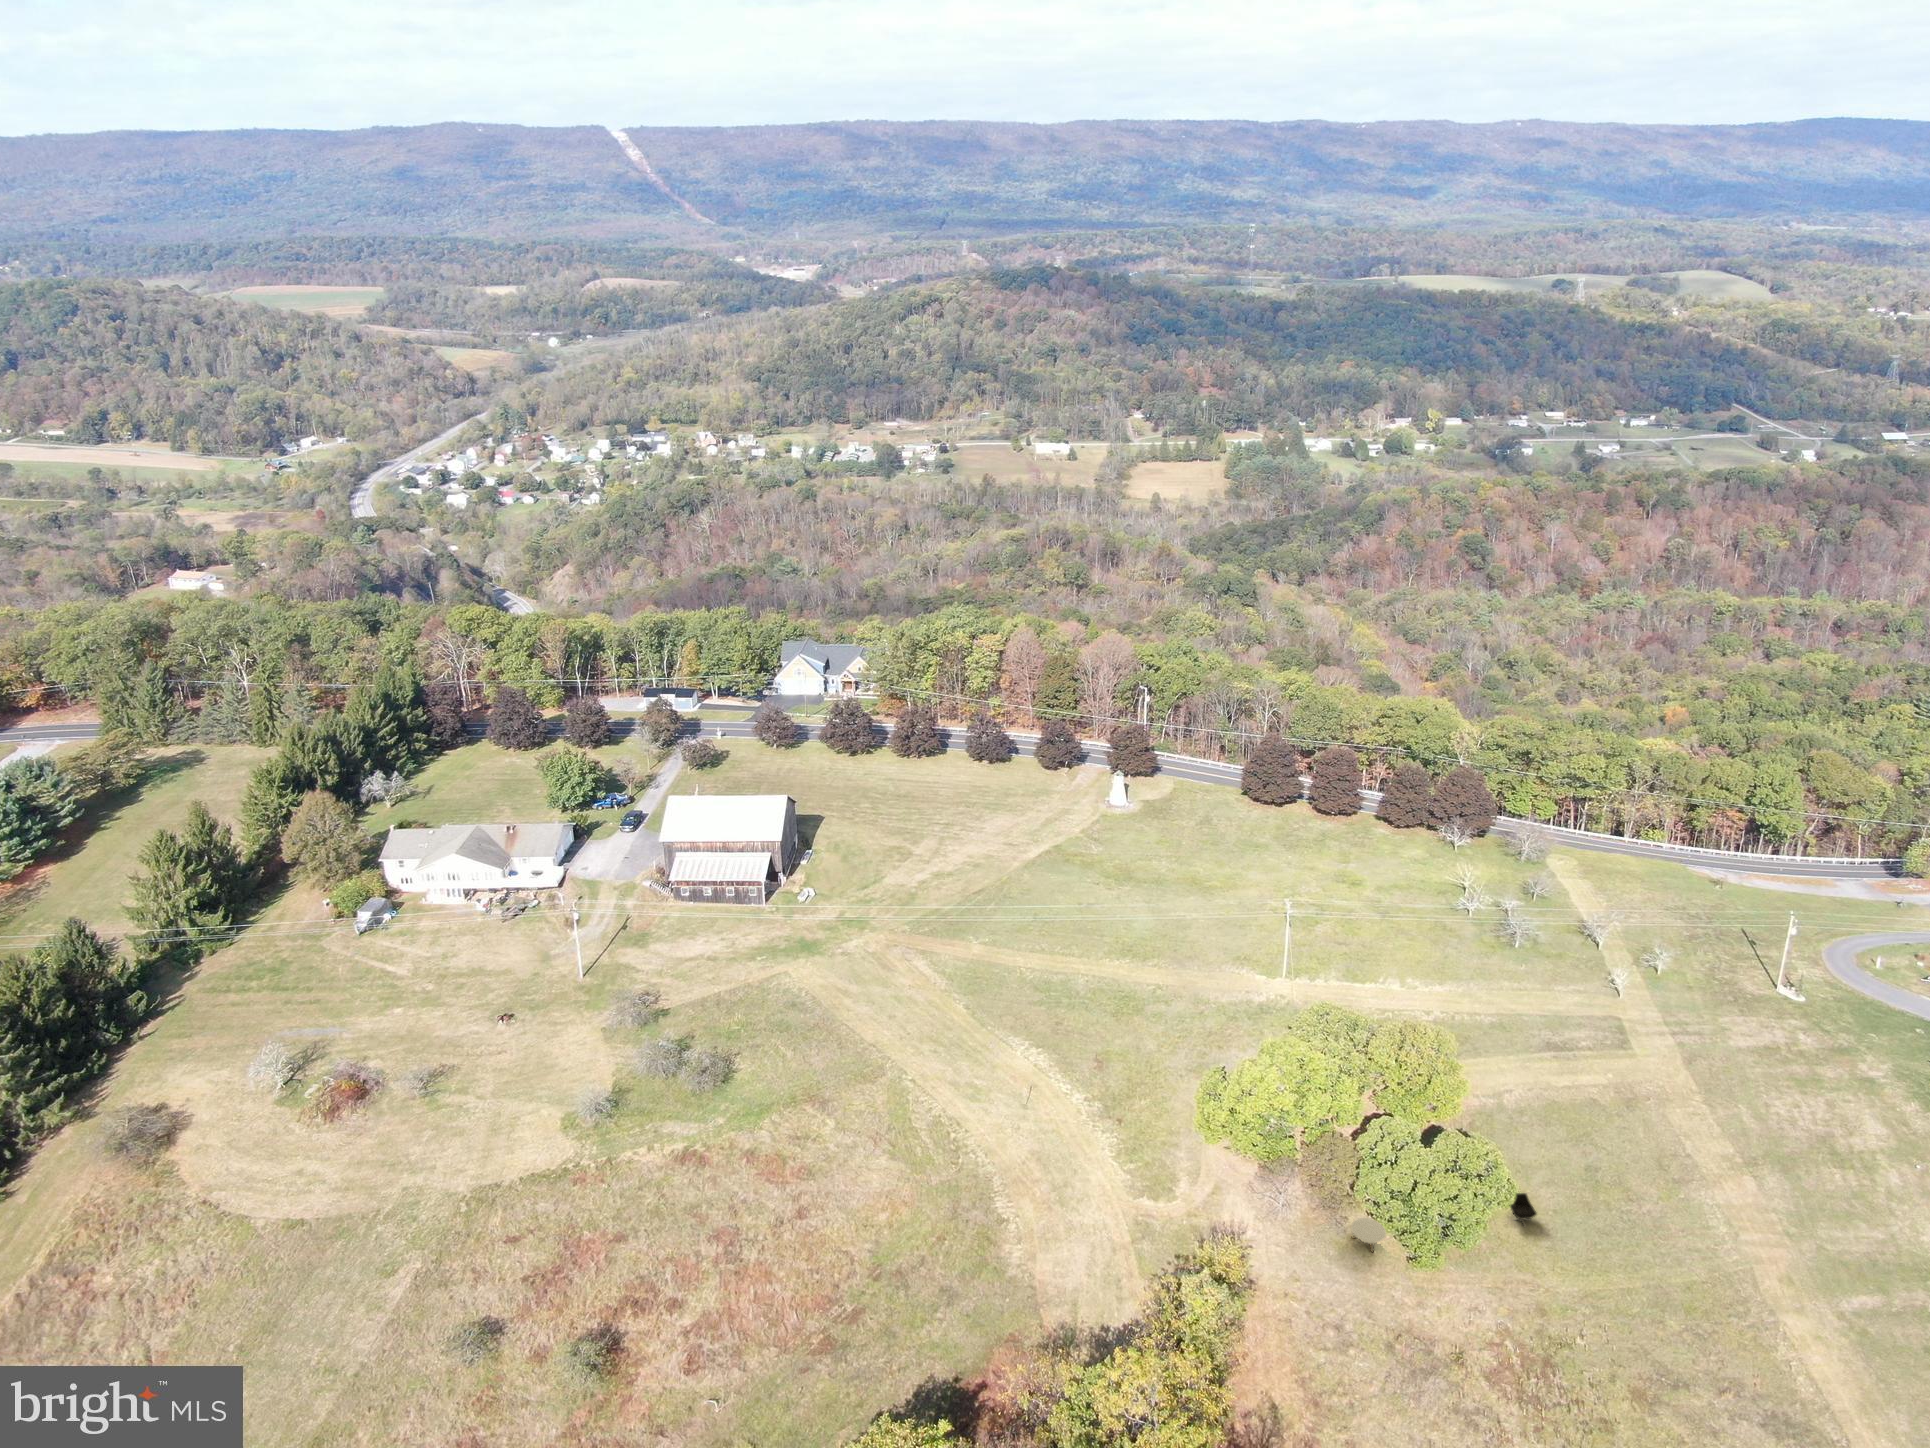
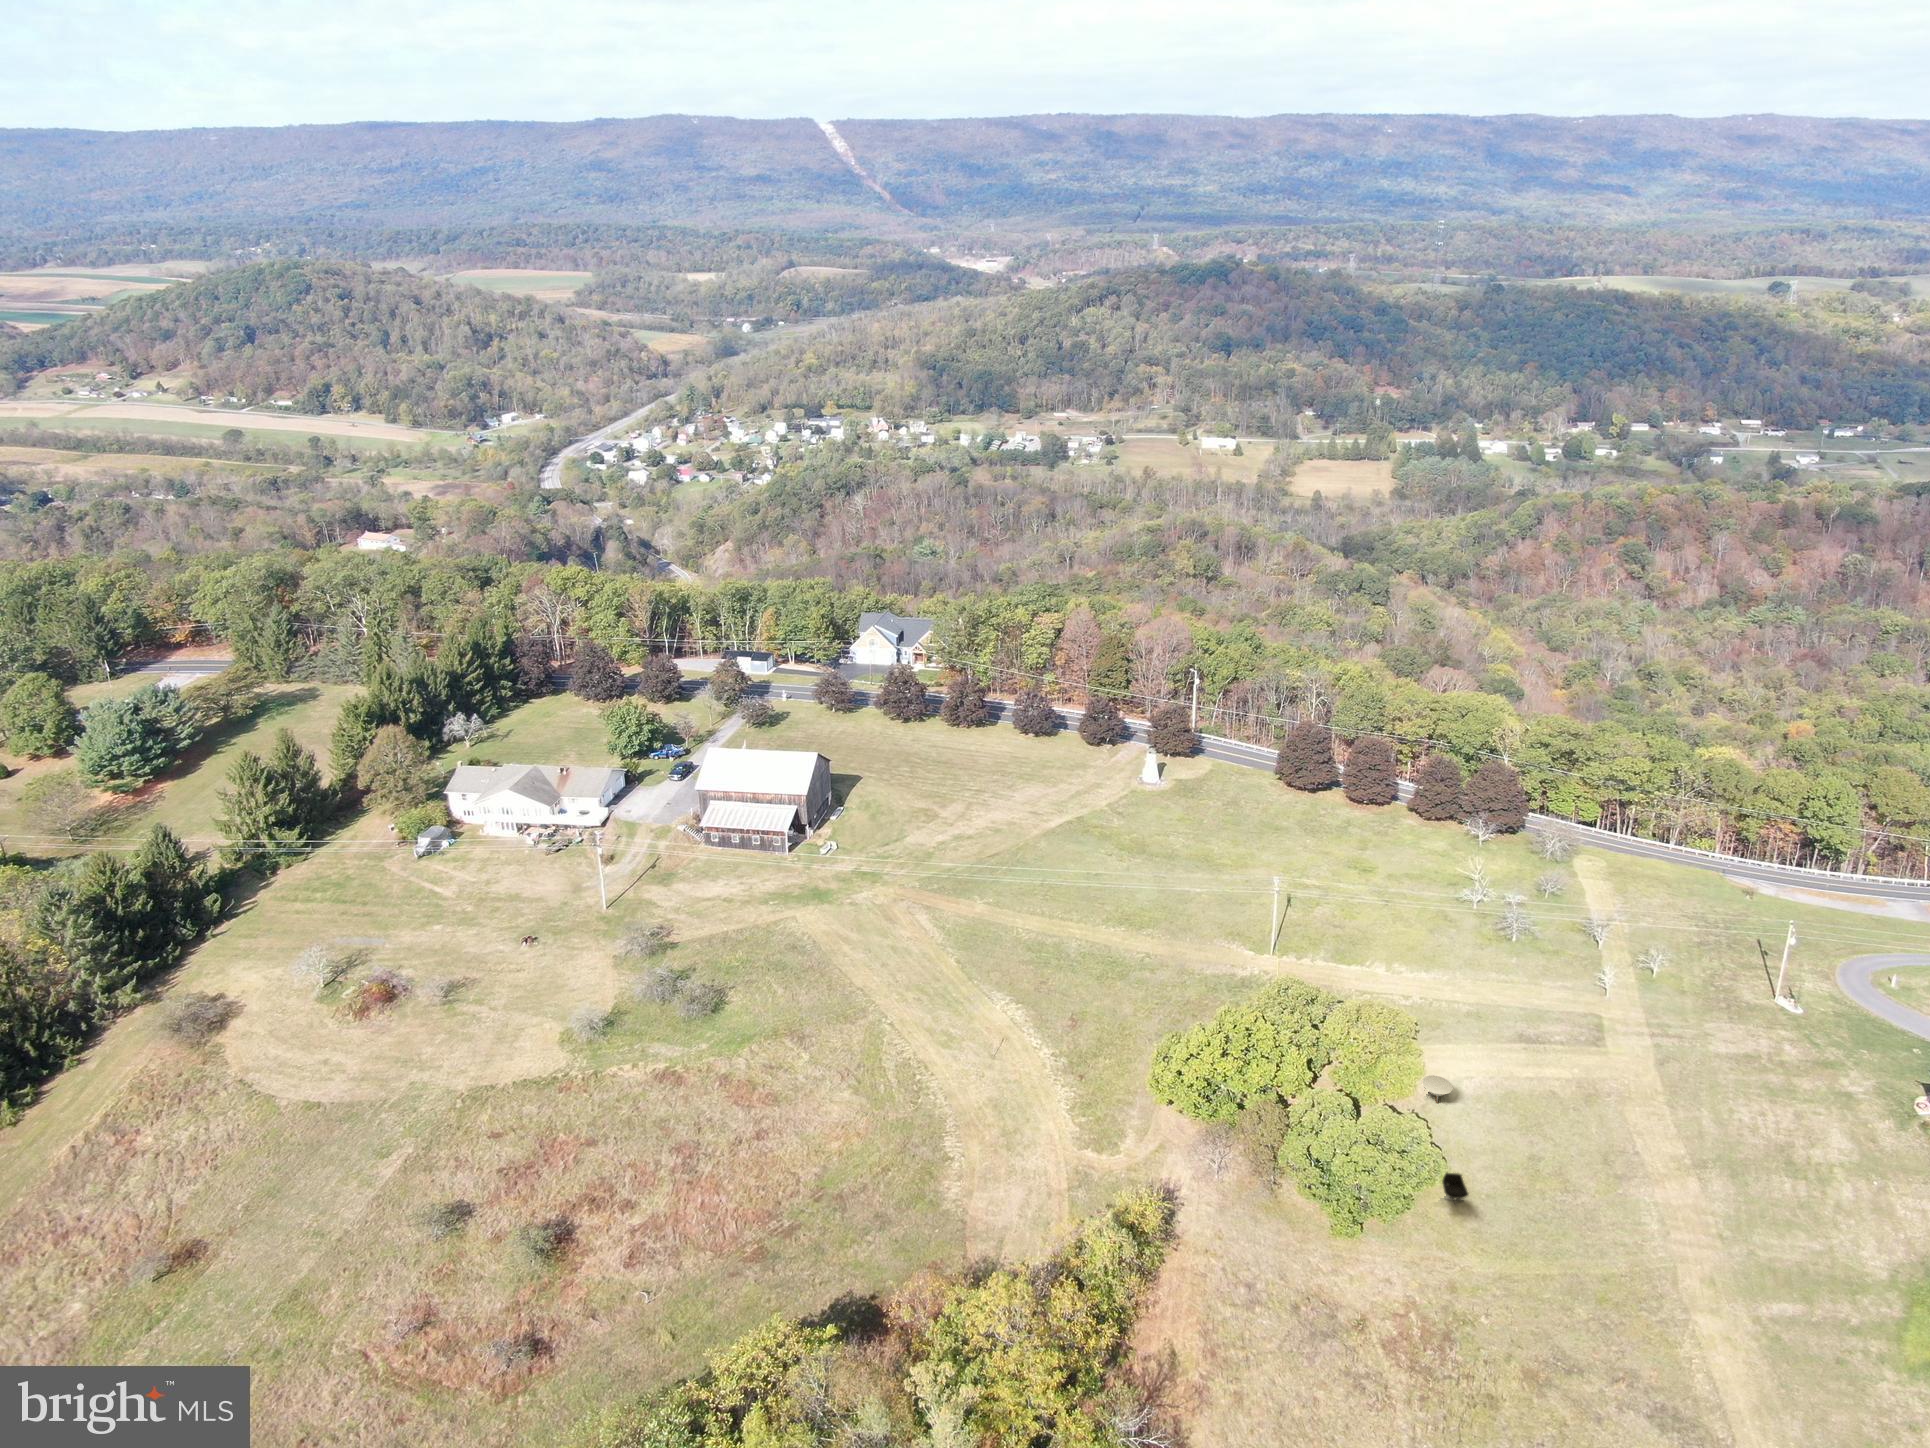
round table: present [1351,1218,1386,1252] -> present [1422,1075,1453,1103]

